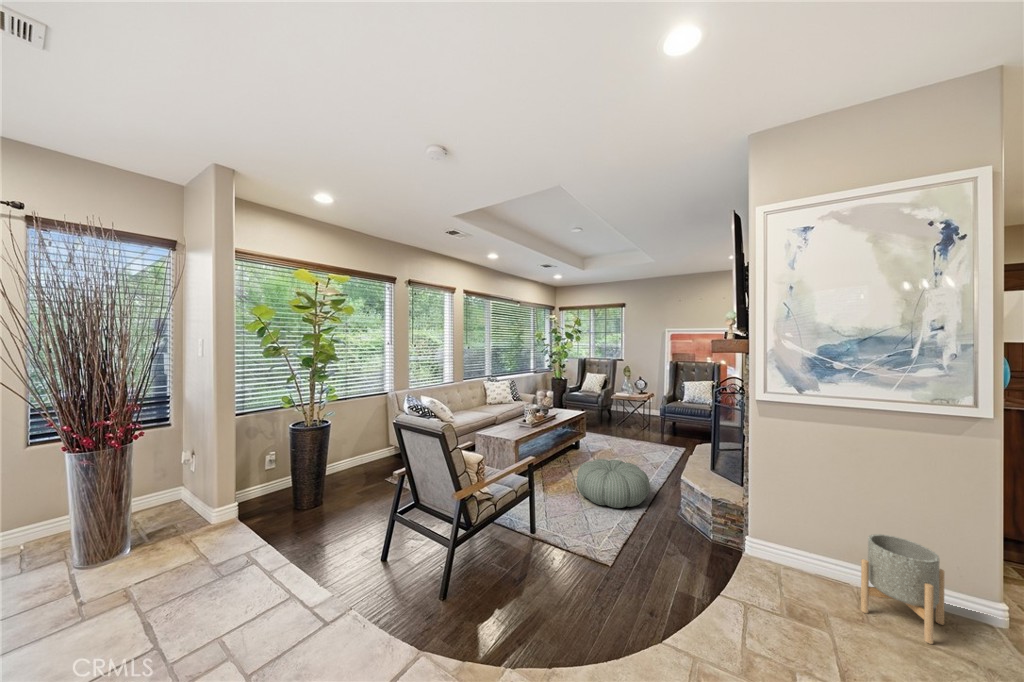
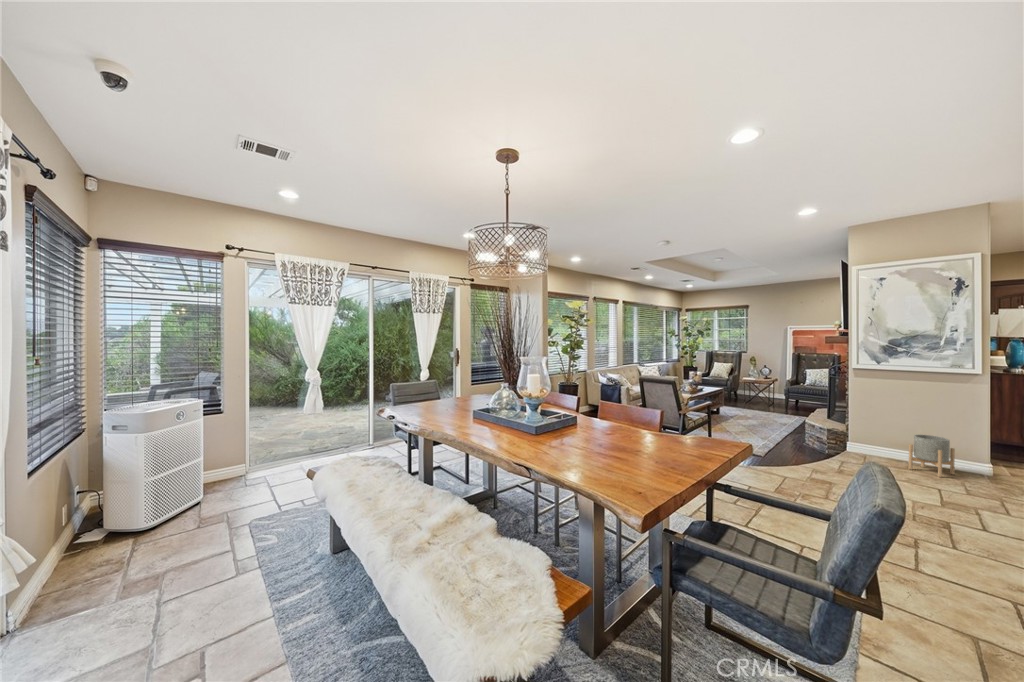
pouf: present [577,459,650,508] -> none [730,413,783,438]

